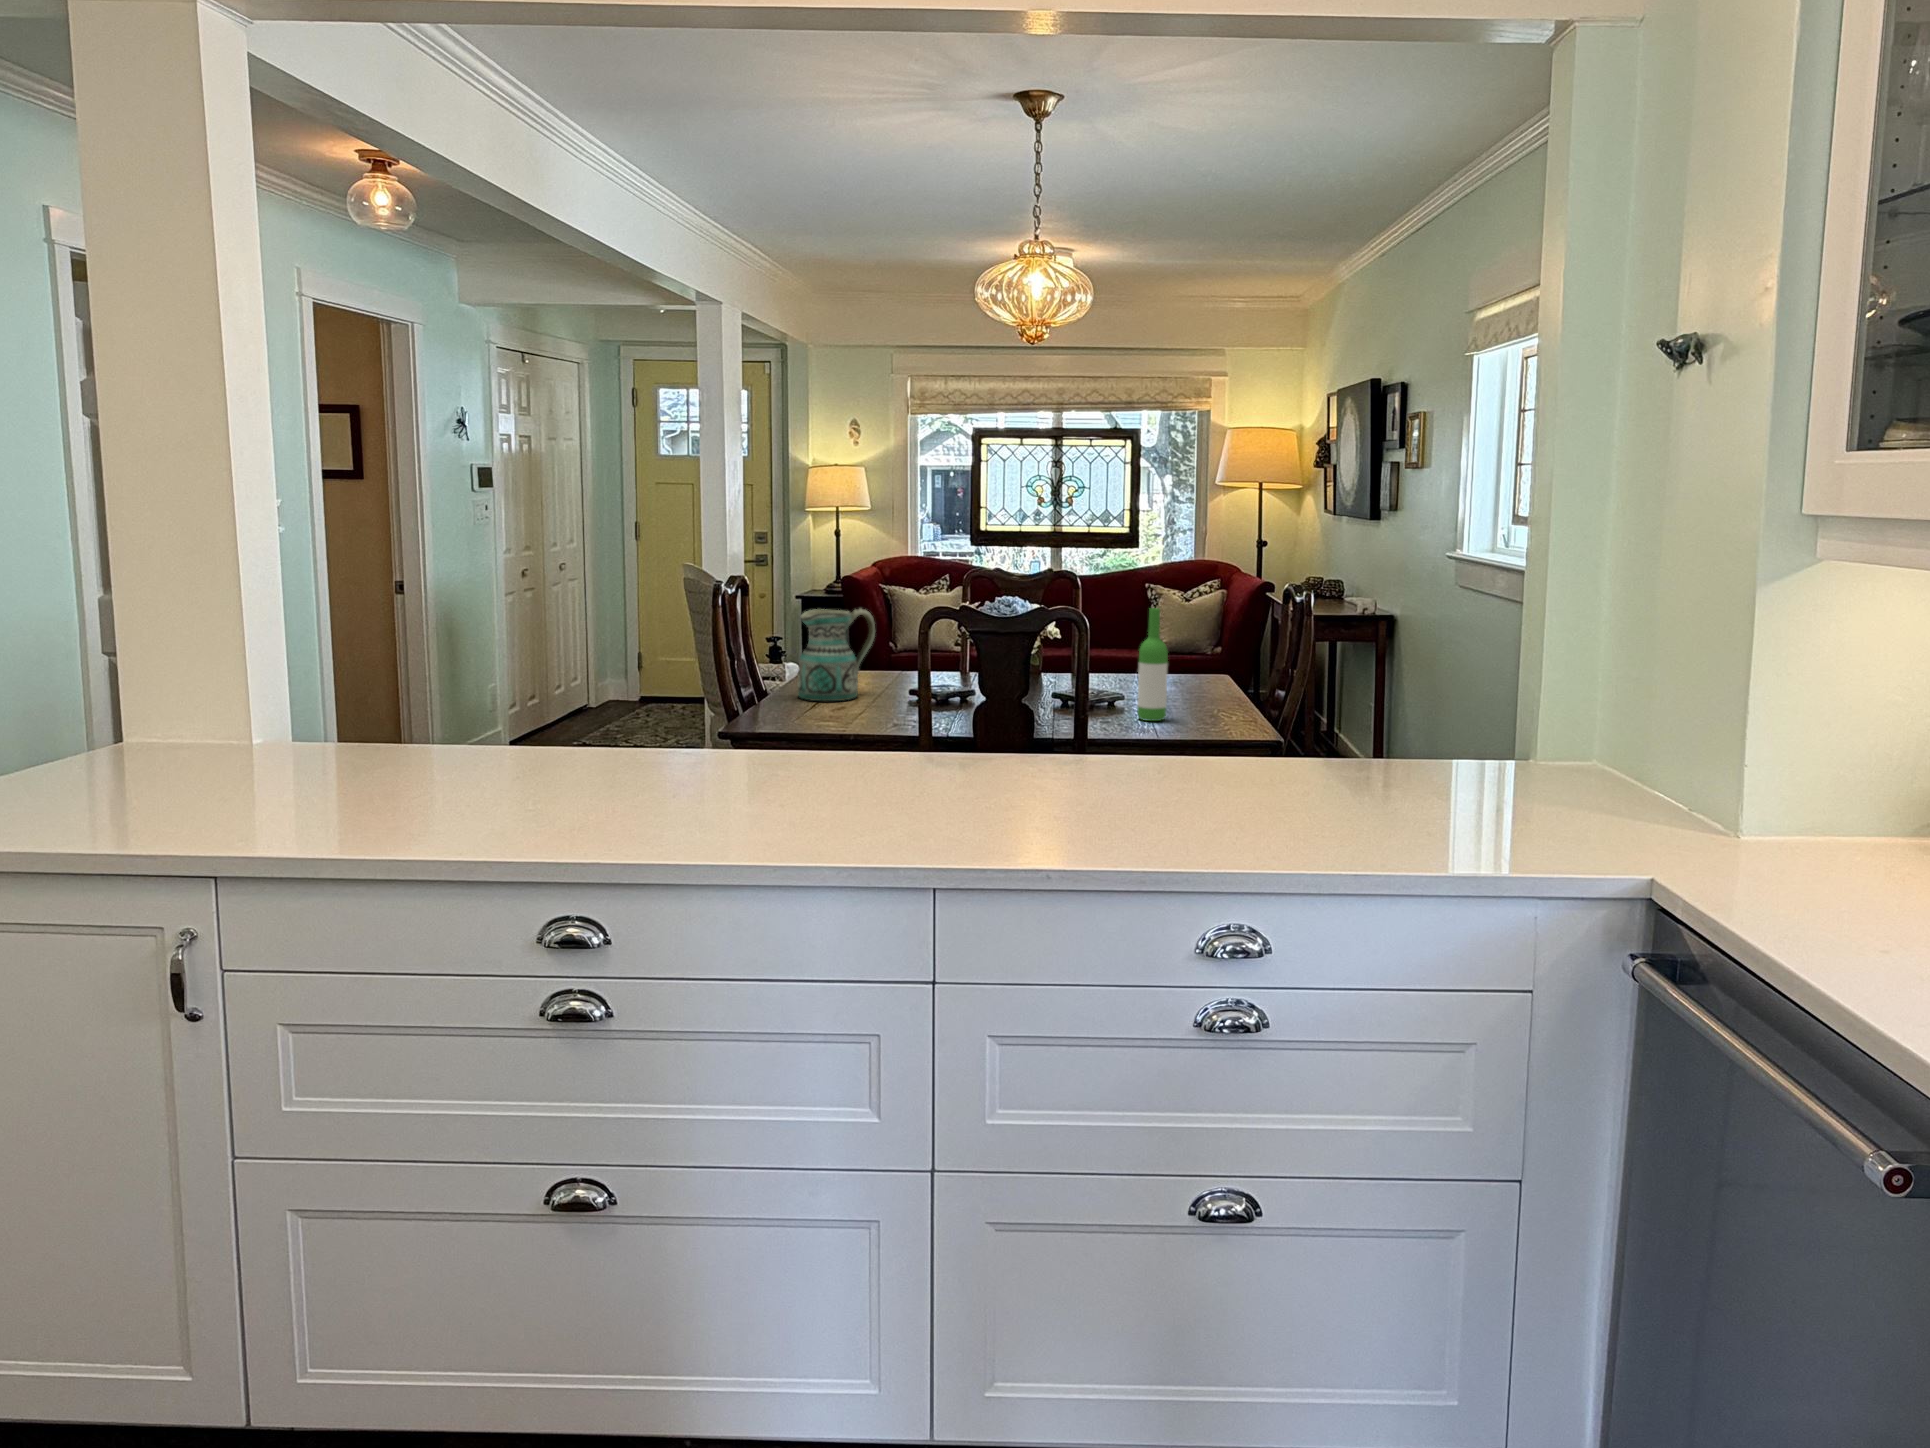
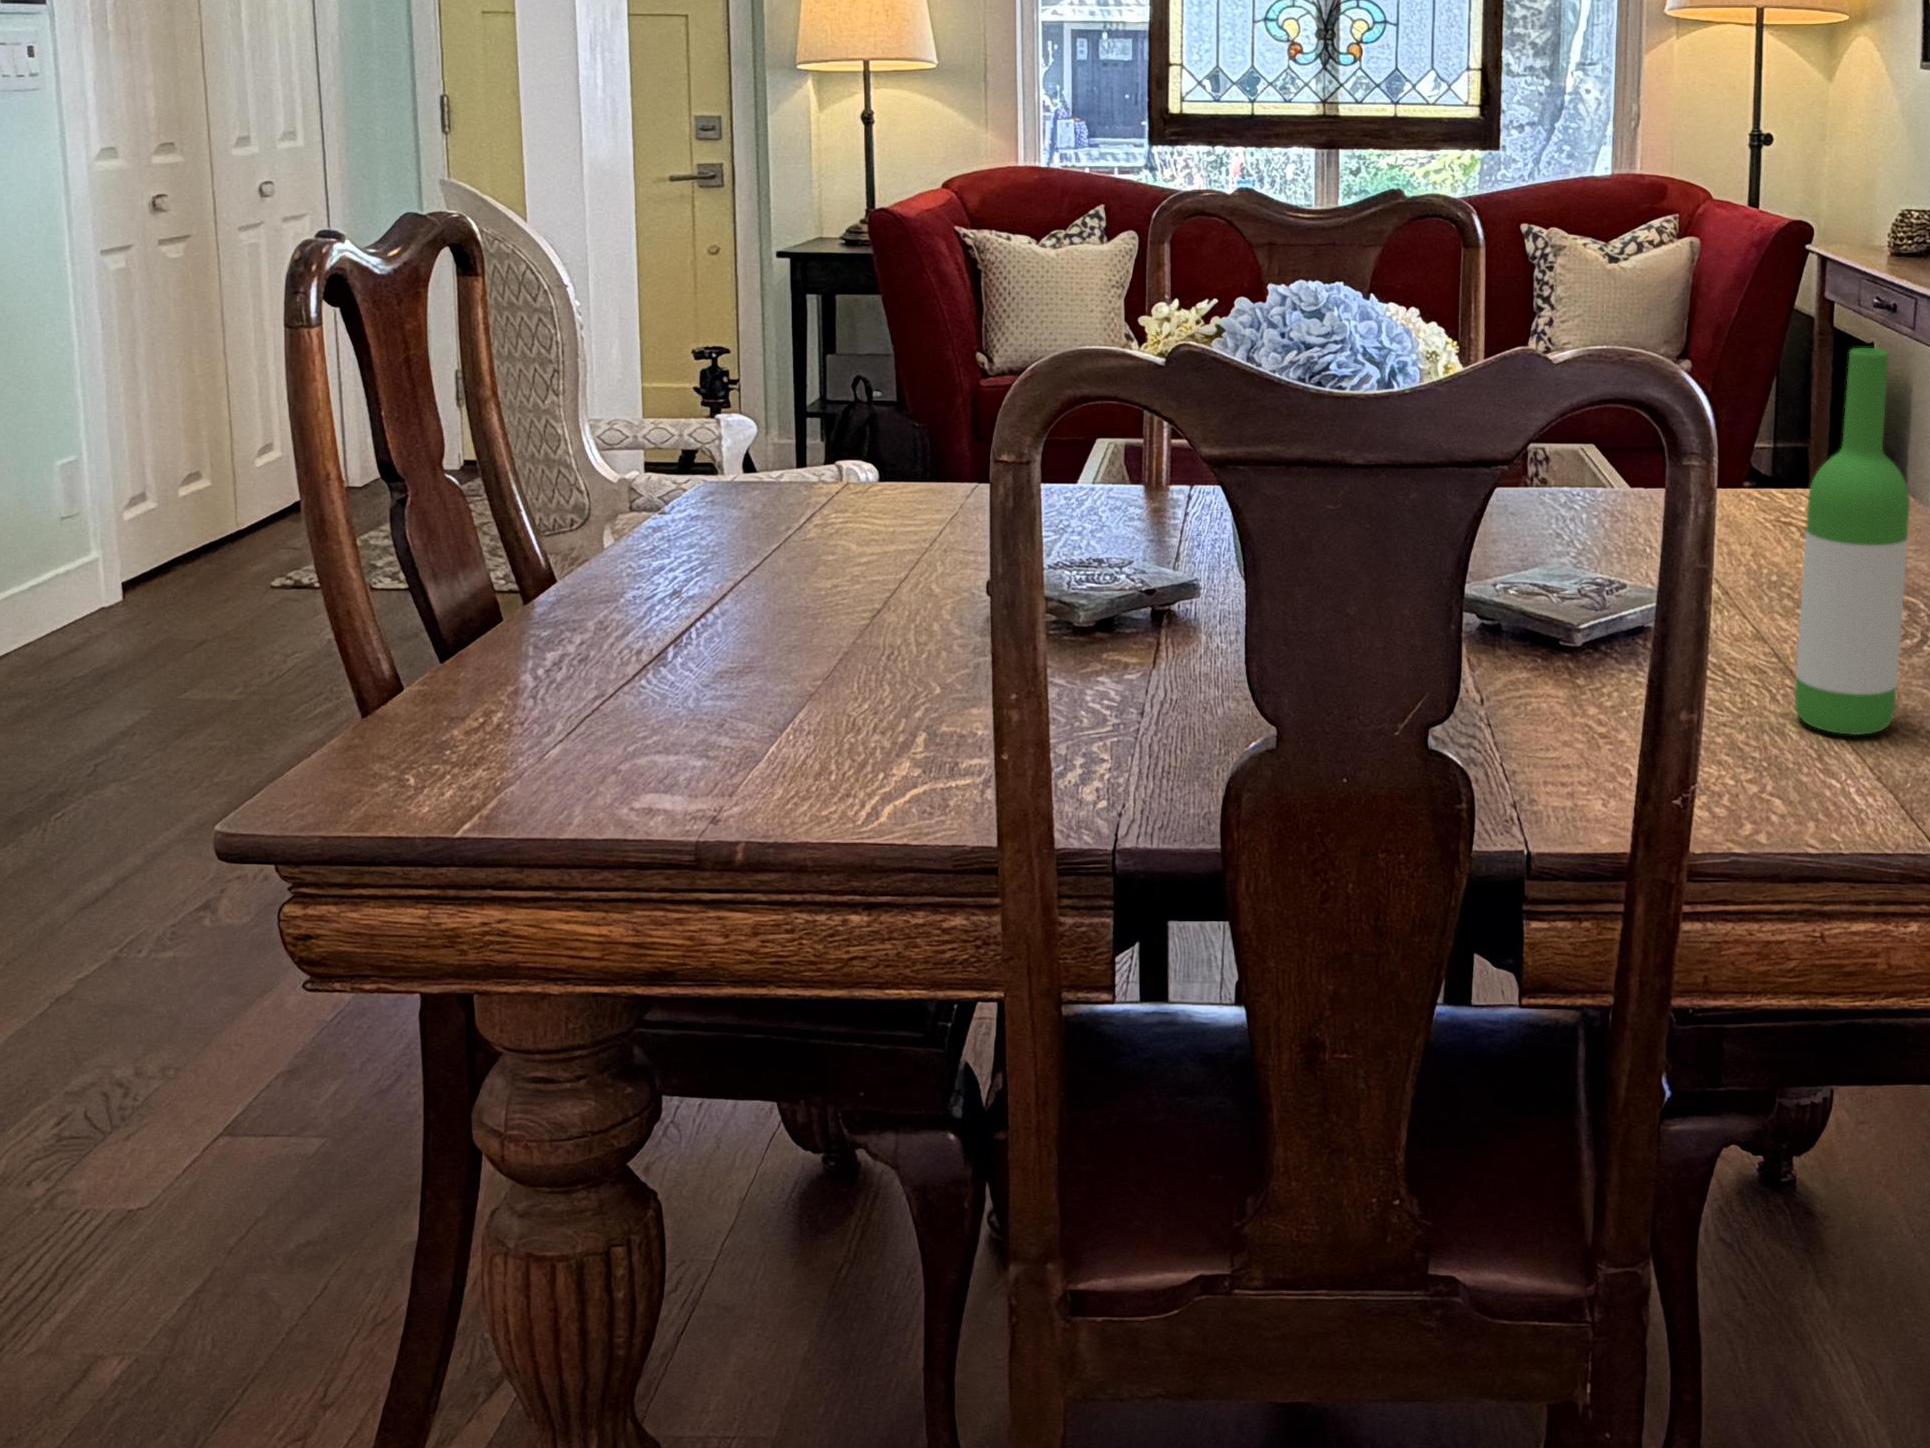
ceramic pitcher: present [798,608,875,701] -> none [651,338,909,653]

